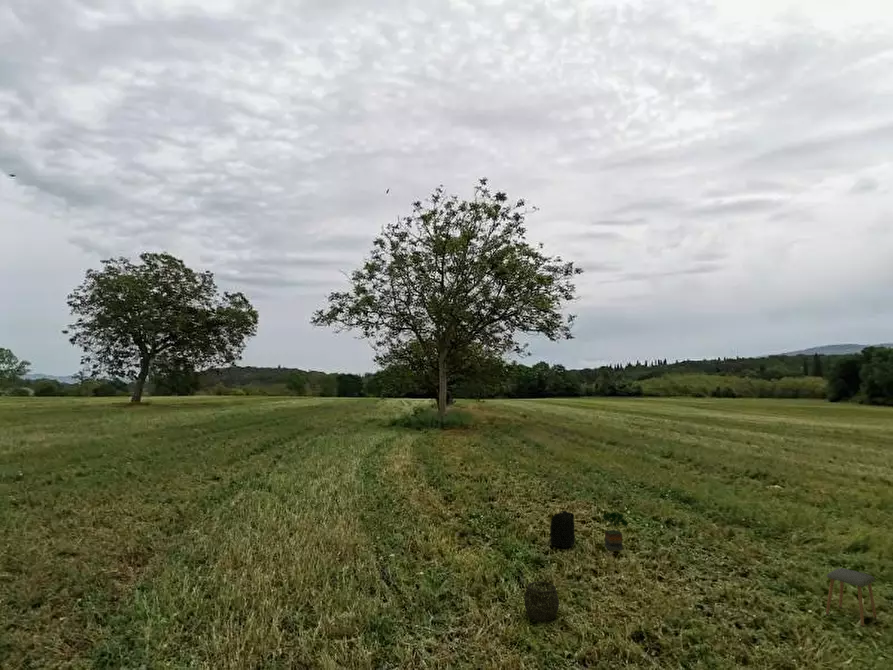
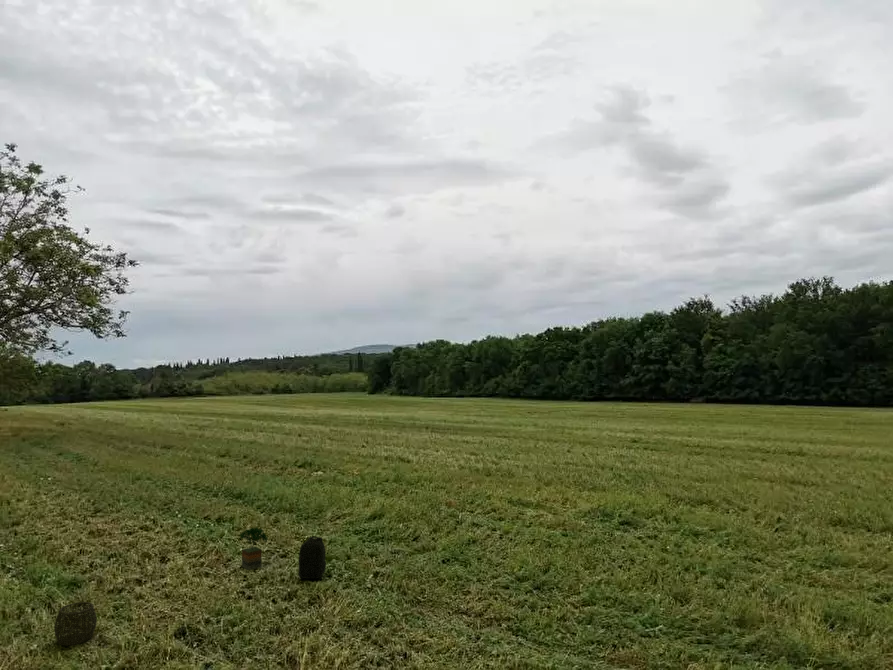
backpack: present [550,511,575,548] -> present [298,536,326,579]
potted tree: present [603,512,628,550] -> present [240,528,268,570]
stool: present [826,568,877,626] -> none [344,533,379,576]

